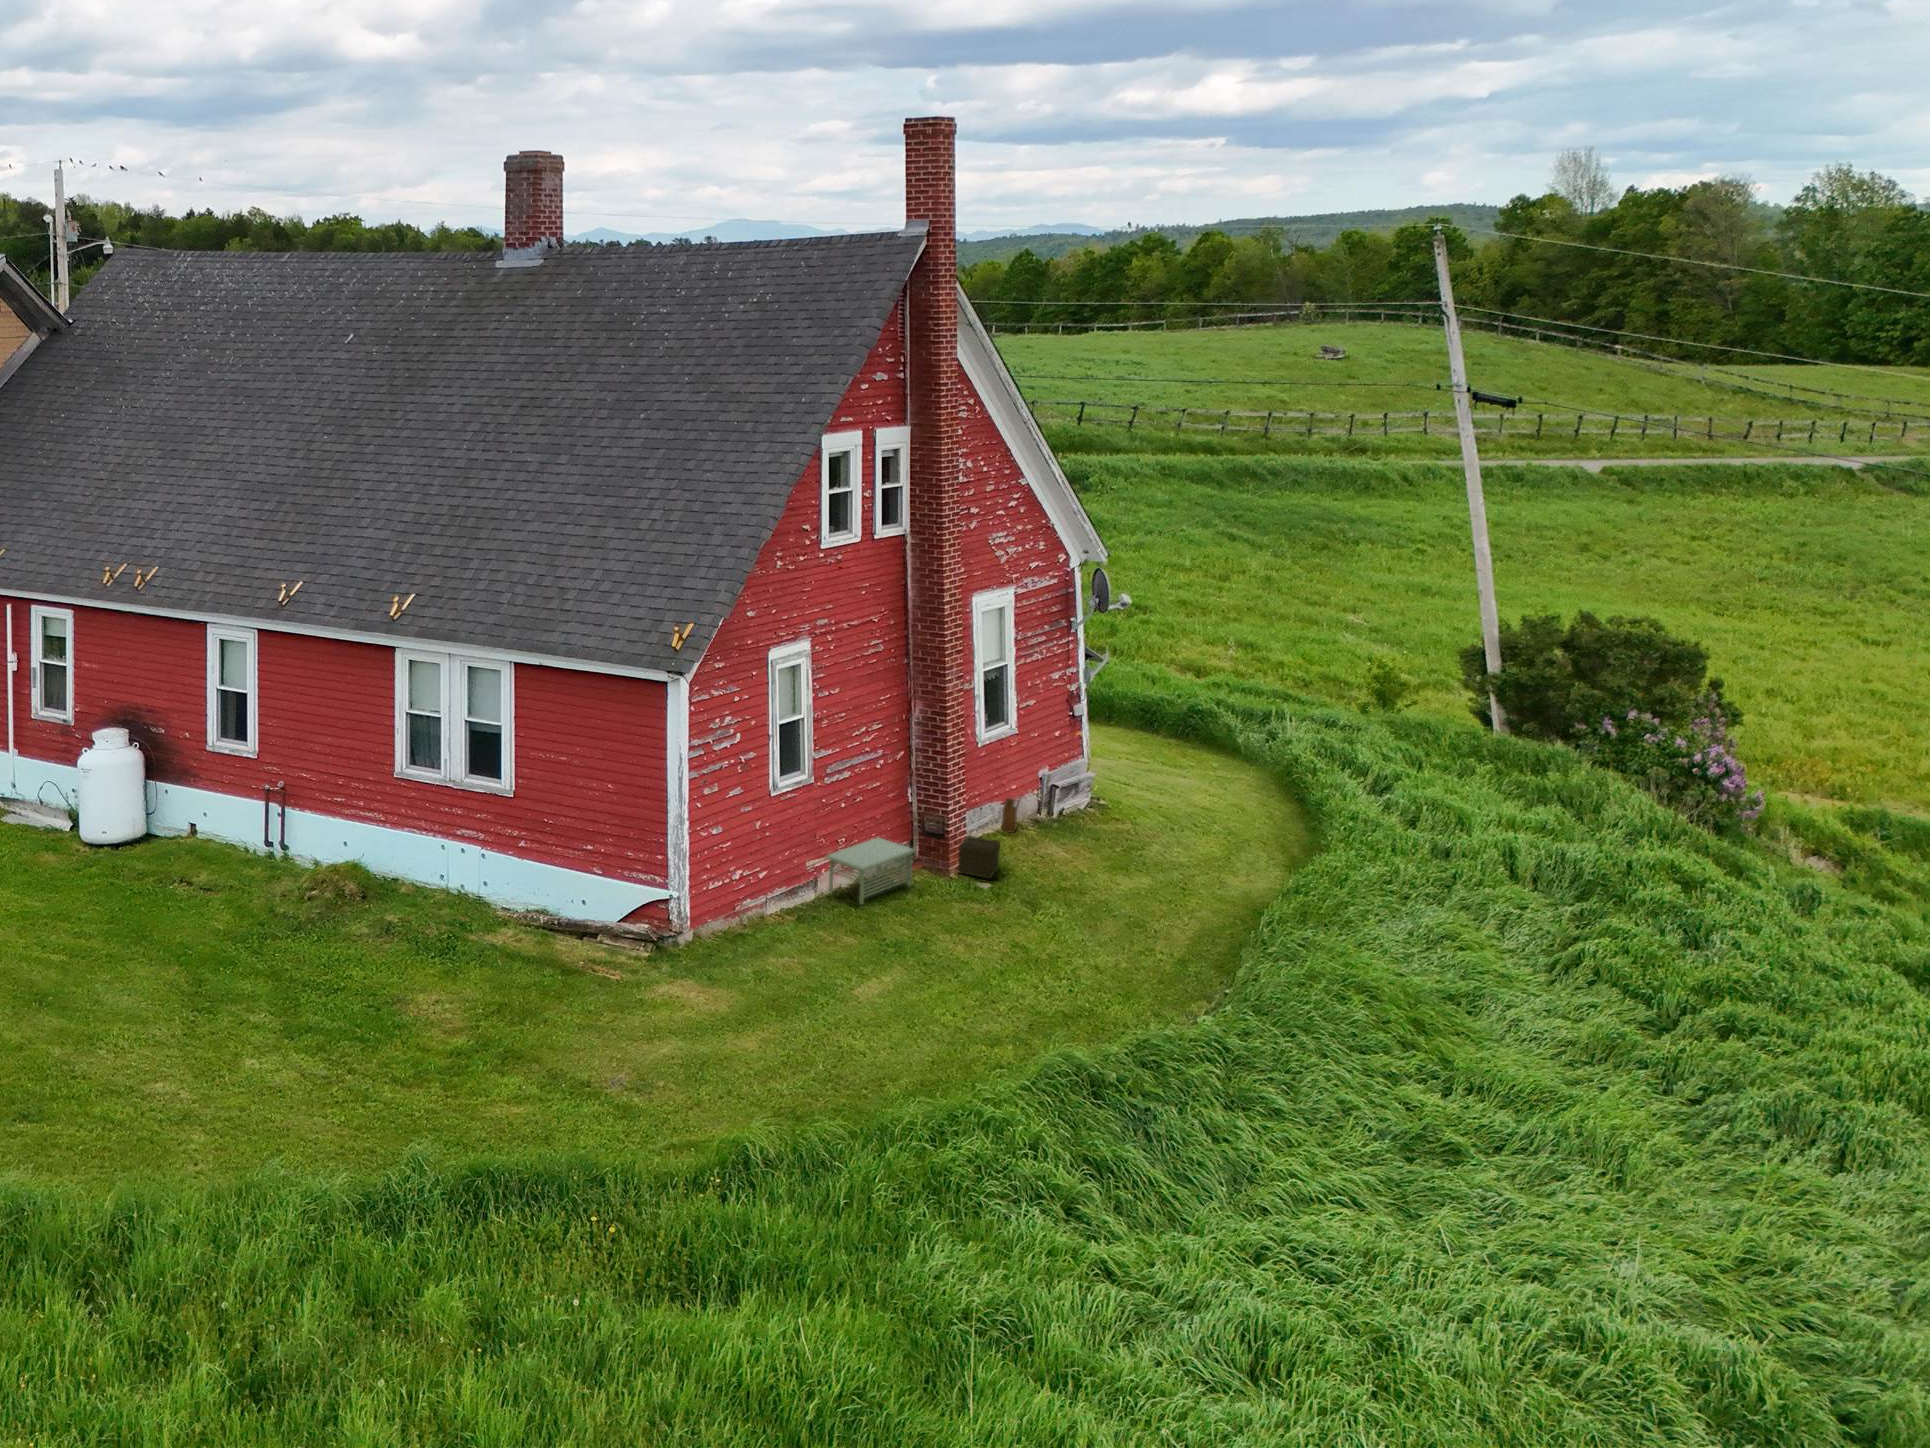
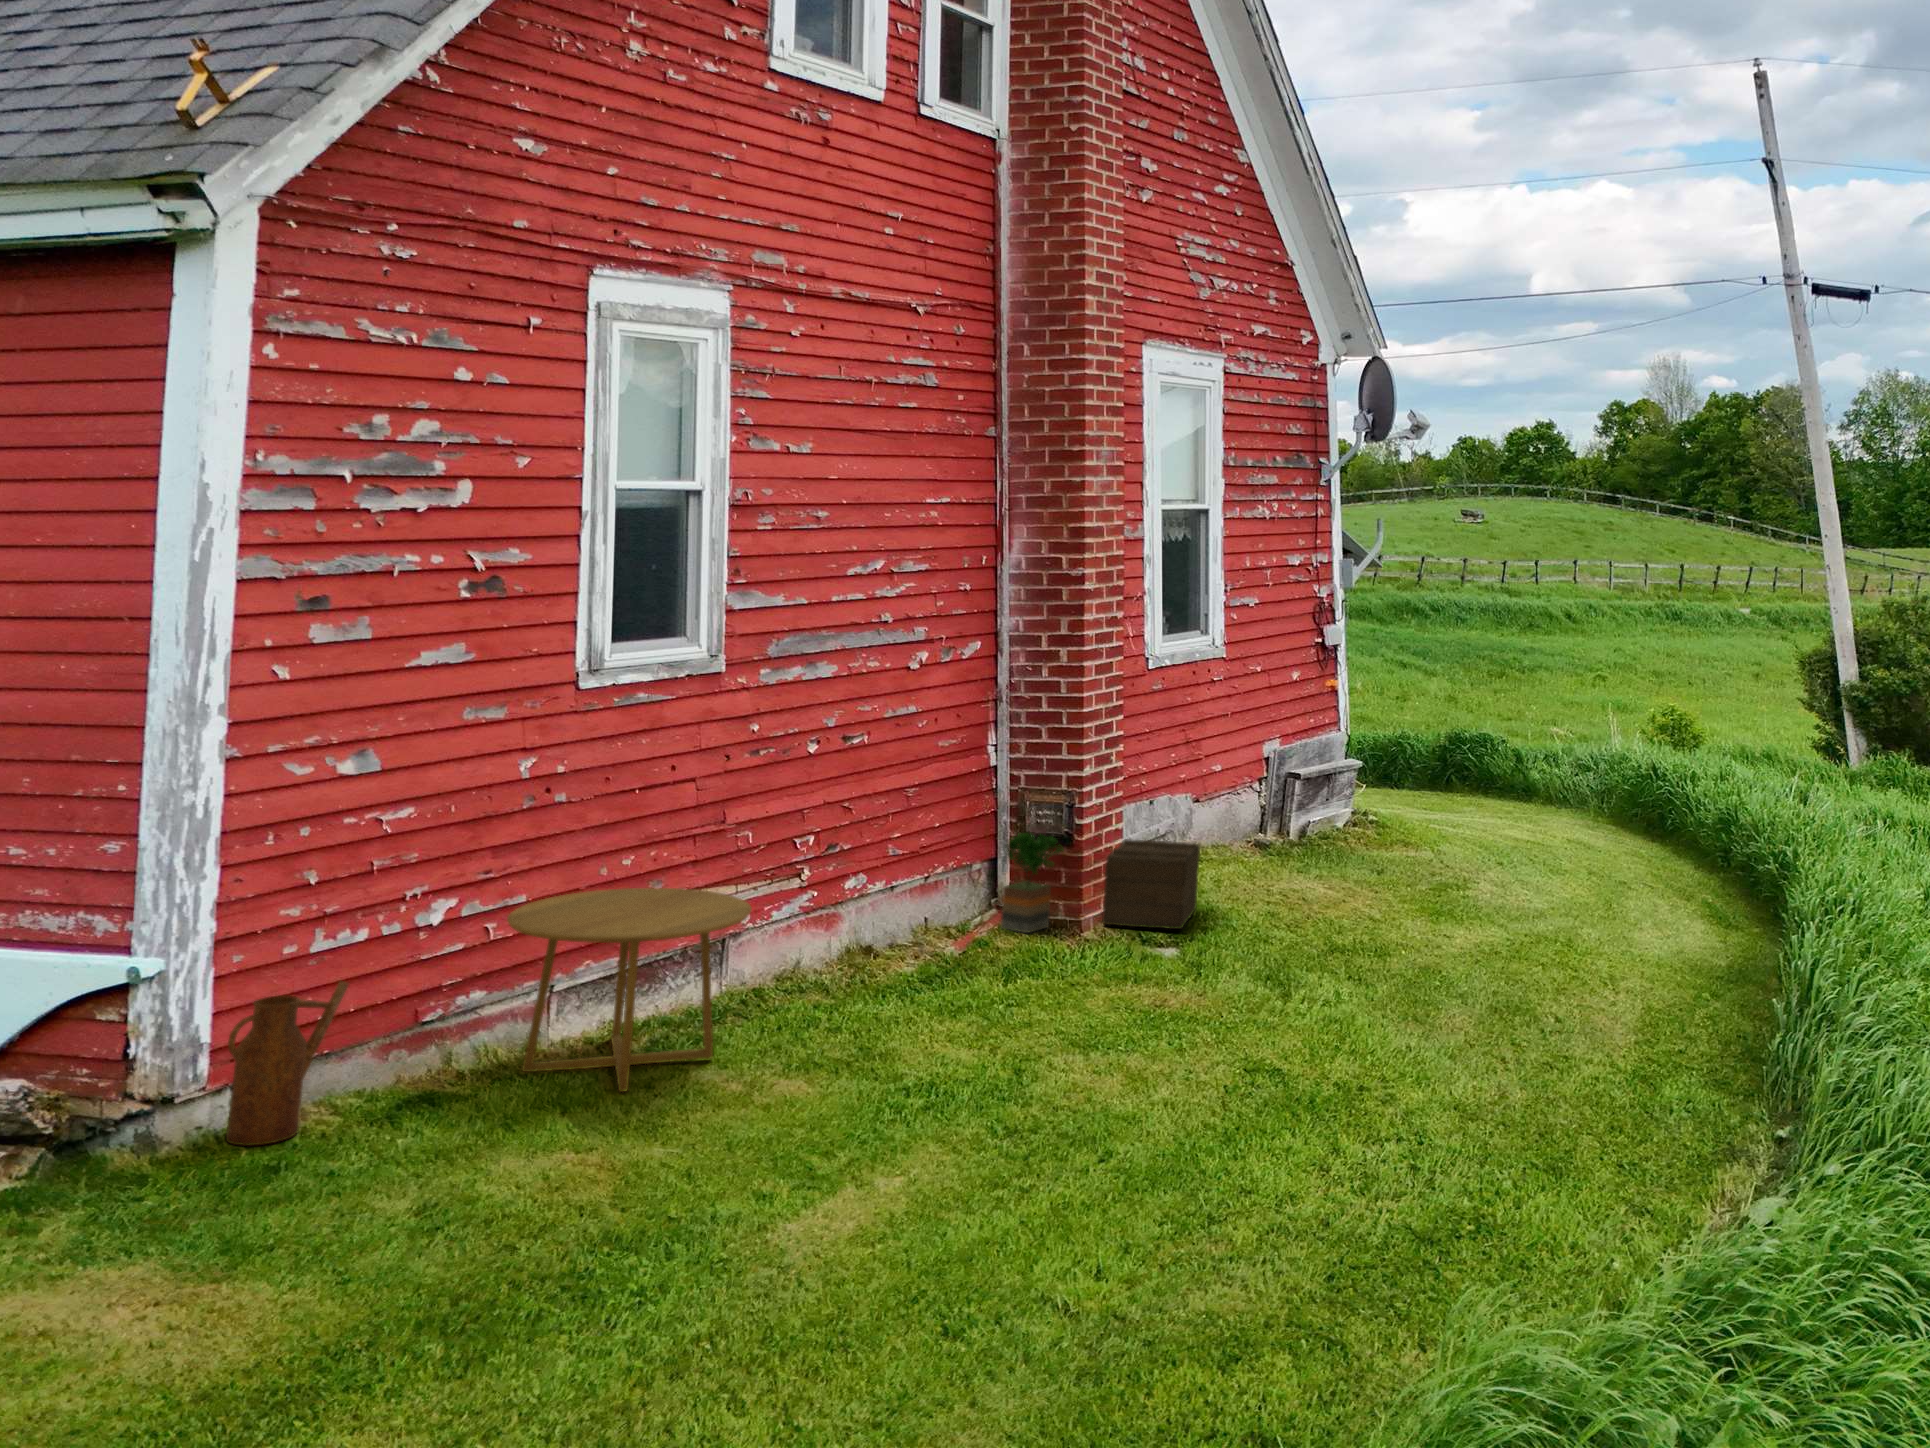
watering can: present [1001,797,1020,833] -> present [226,981,349,1146]
potted tree: none [916,833,941,875] -> present [1001,833,1063,933]
storage bench: present [826,838,914,904] -> none [754,843,999,1001]
round table: none [758,865,833,938] -> present [507,888,752,1092]

